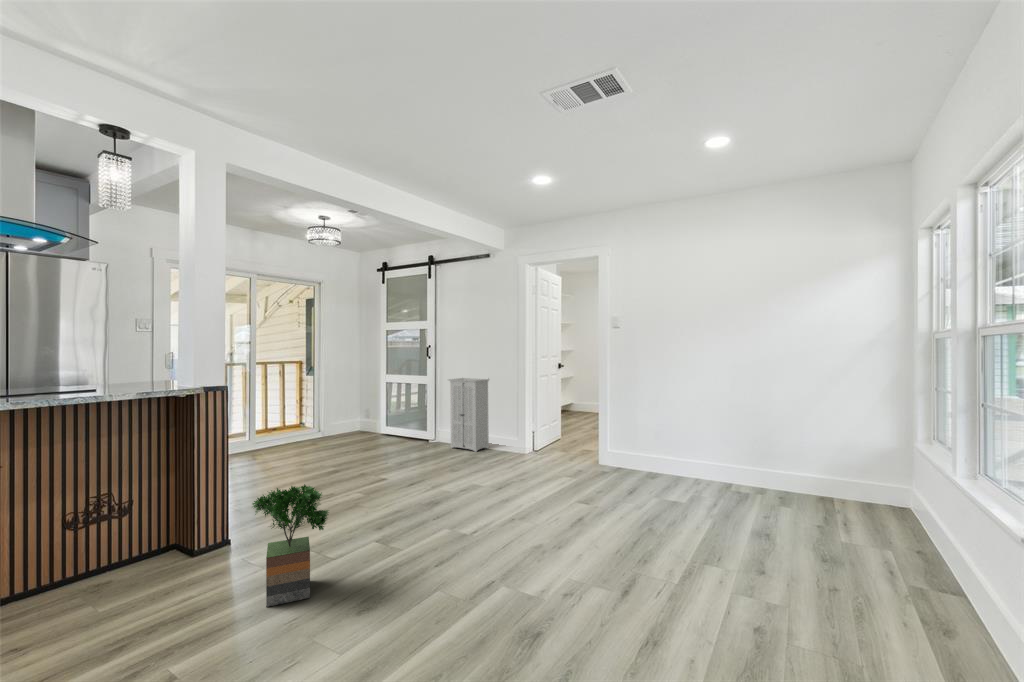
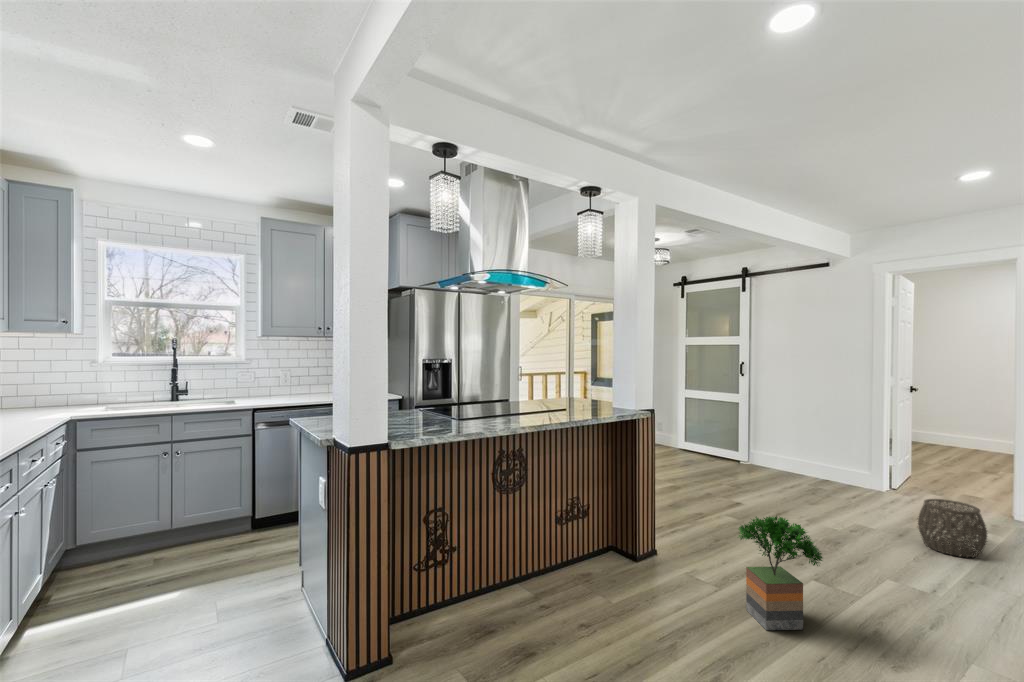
storage cabinet: present [449,378,489,452] -> none [775,398,828,482]
woven basket: none [508,454,553,502] -> present [918,499,988,557]

